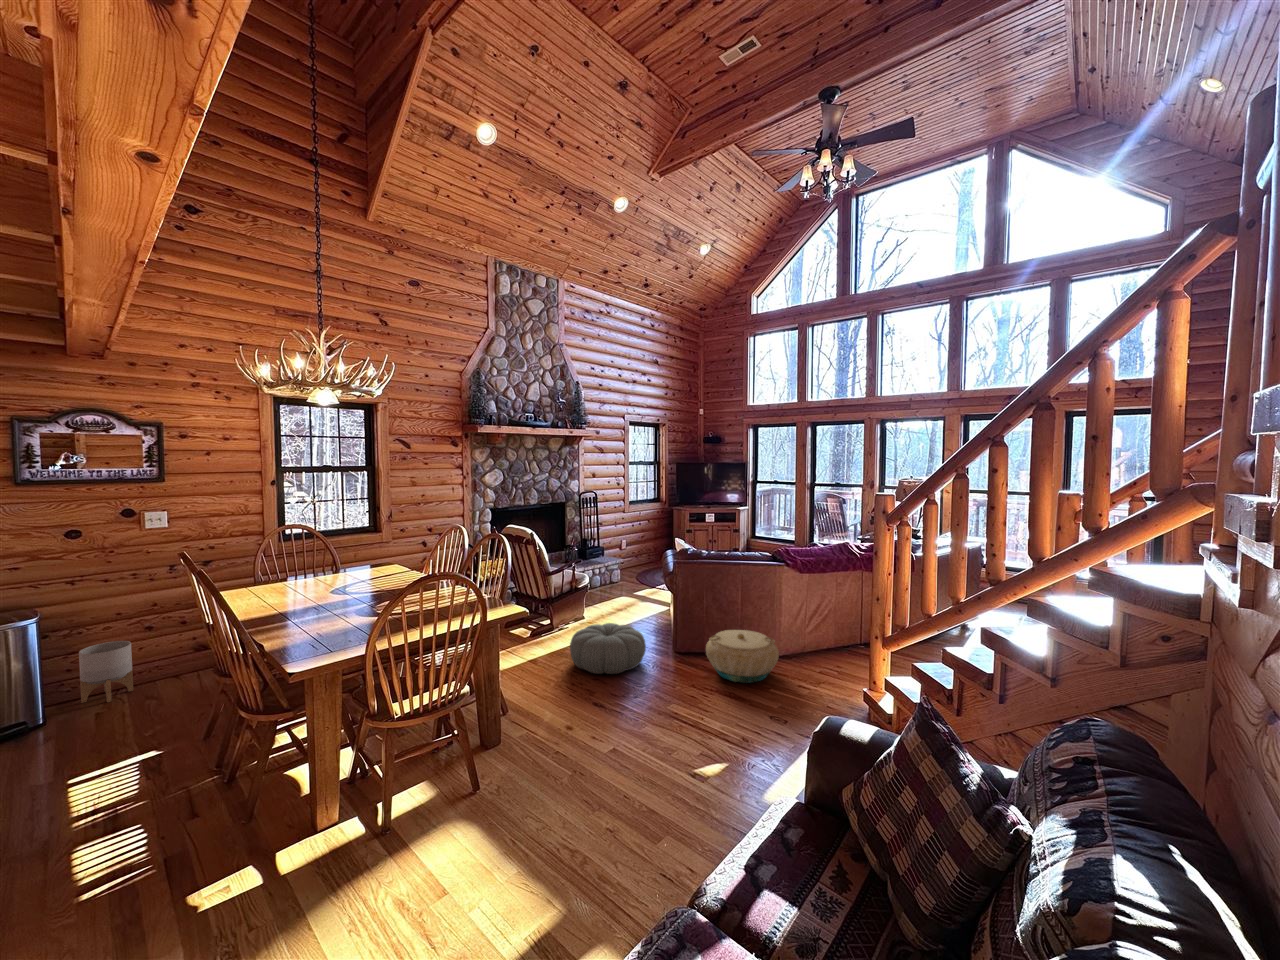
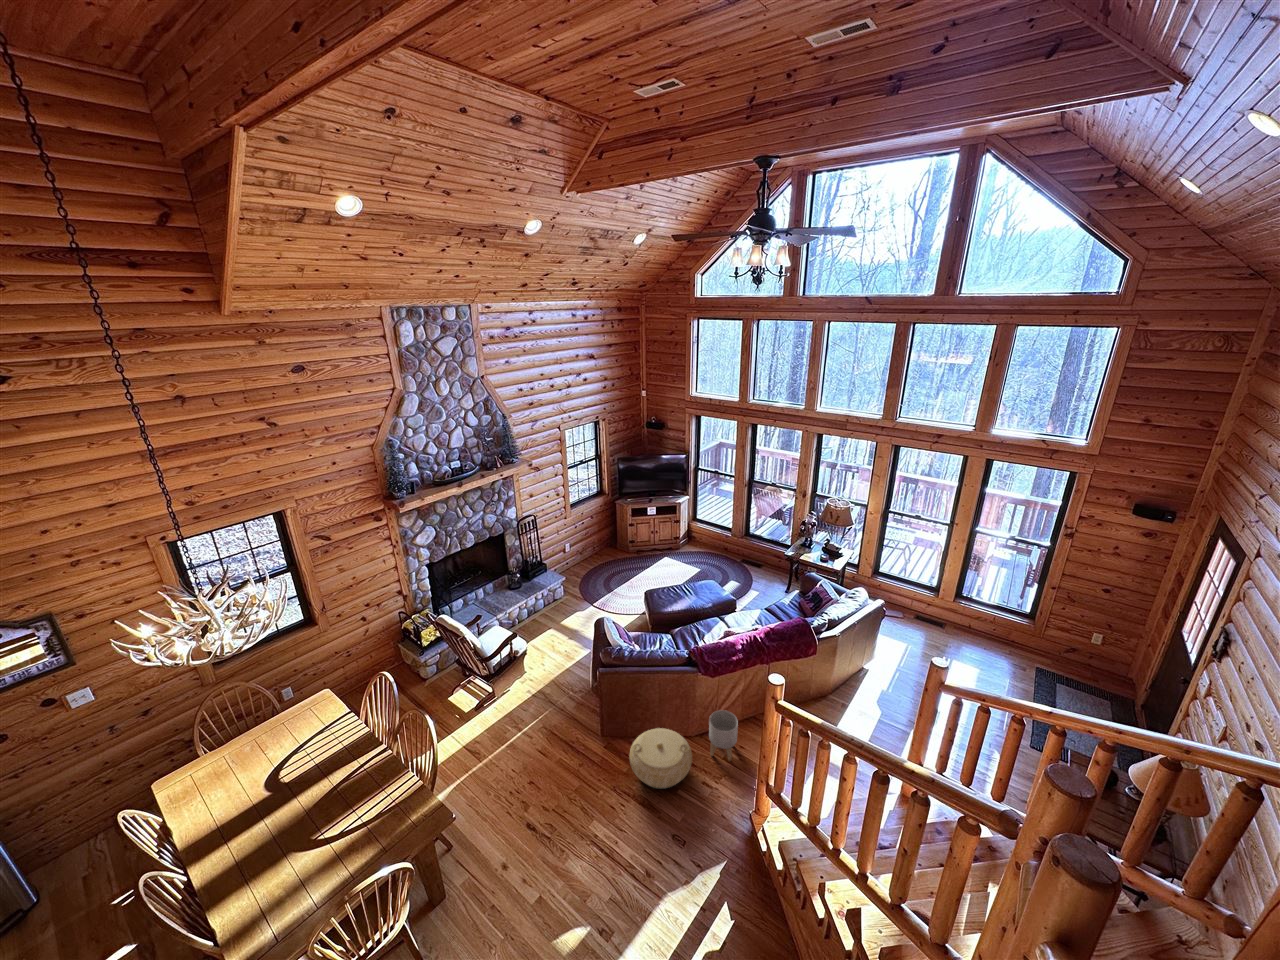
pouf: present [570,623,646,674] -> none [510,718,578,784]
planter: present [79,641,133,703] -> present [709,710,738,761]

